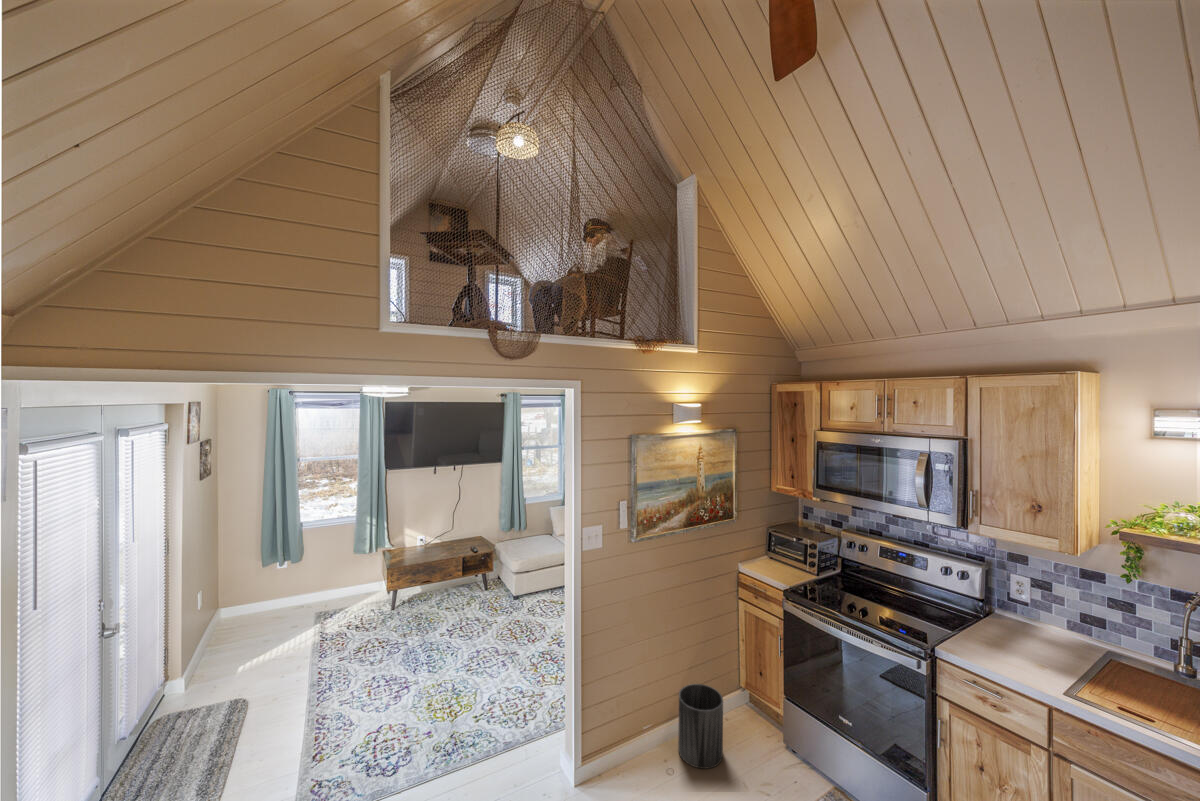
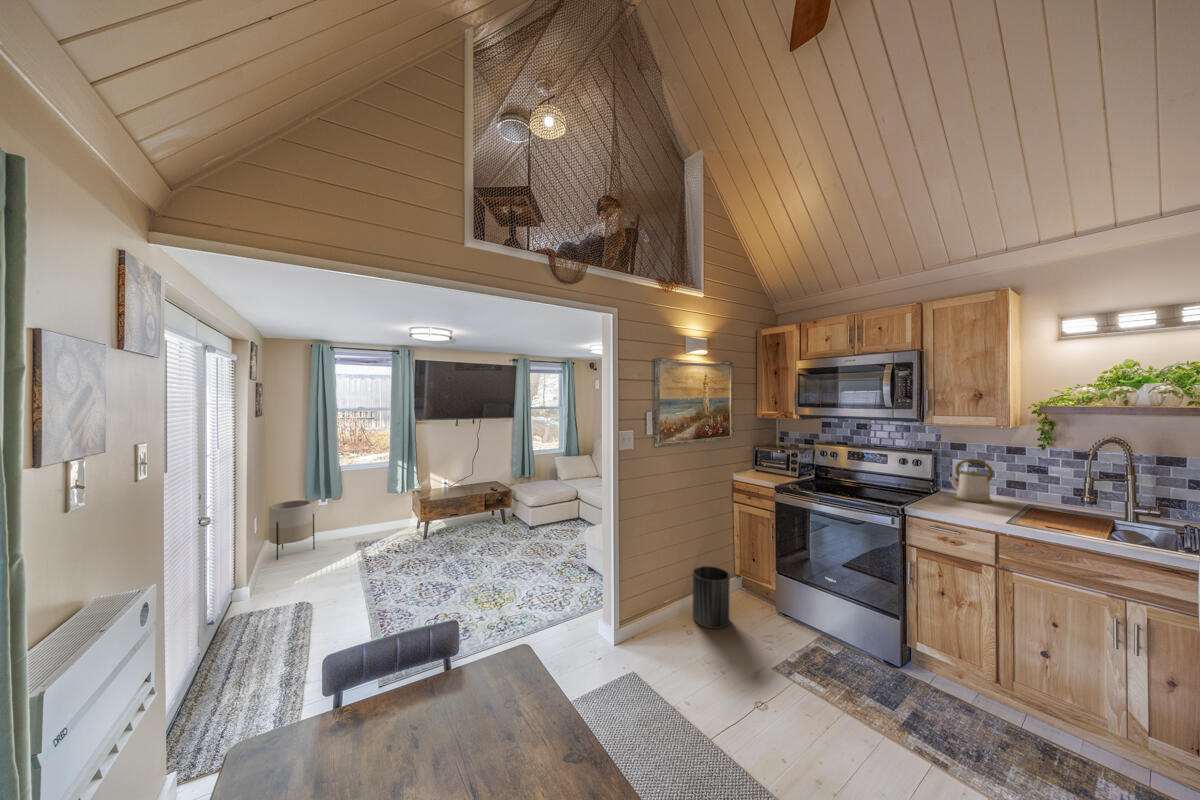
planter: none [217,564,269,635] -> present [268,500,315,560]
kettle: none [1003,581,1061,644] -> present [949,459,993,503]

